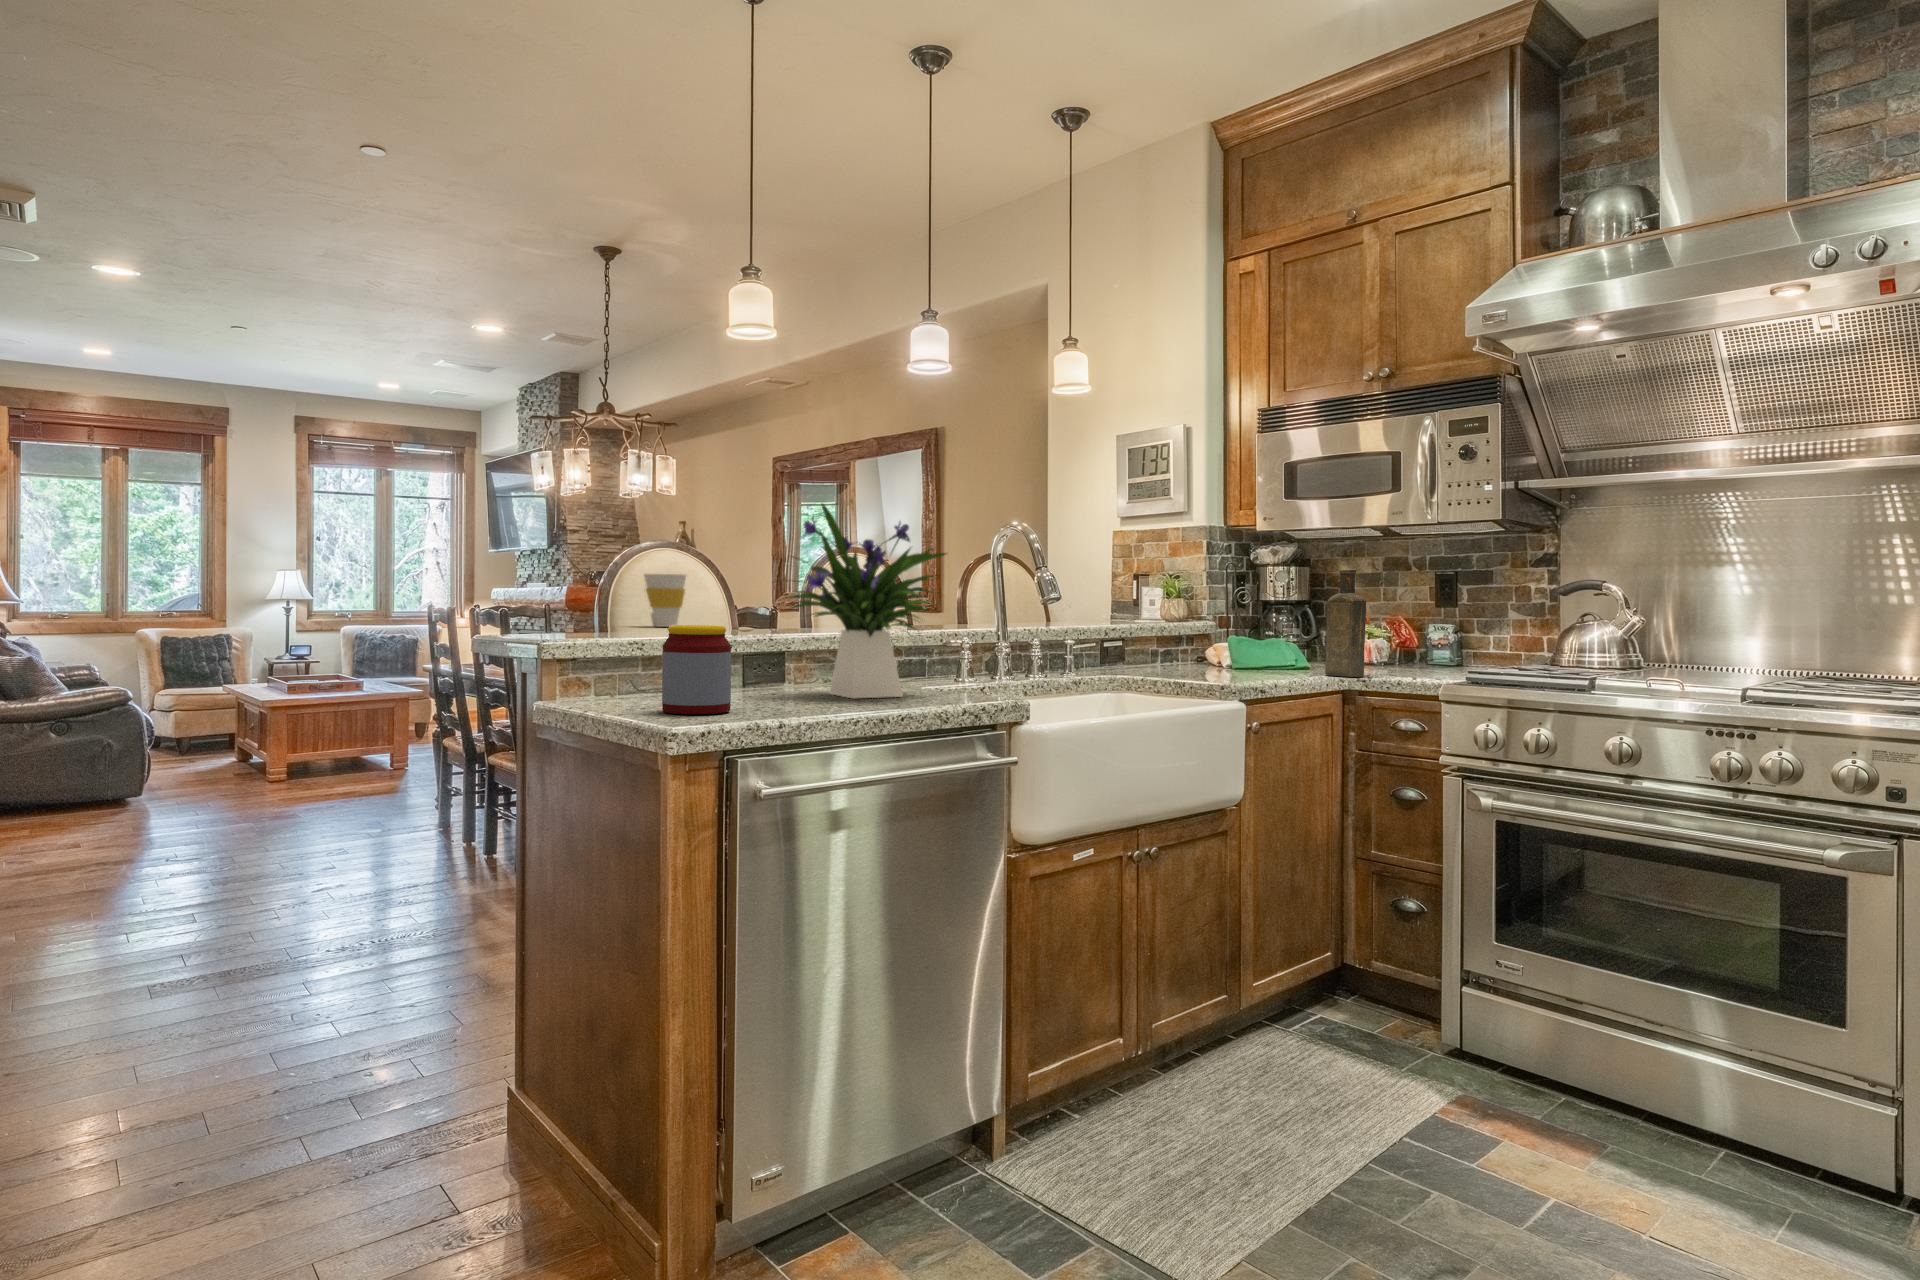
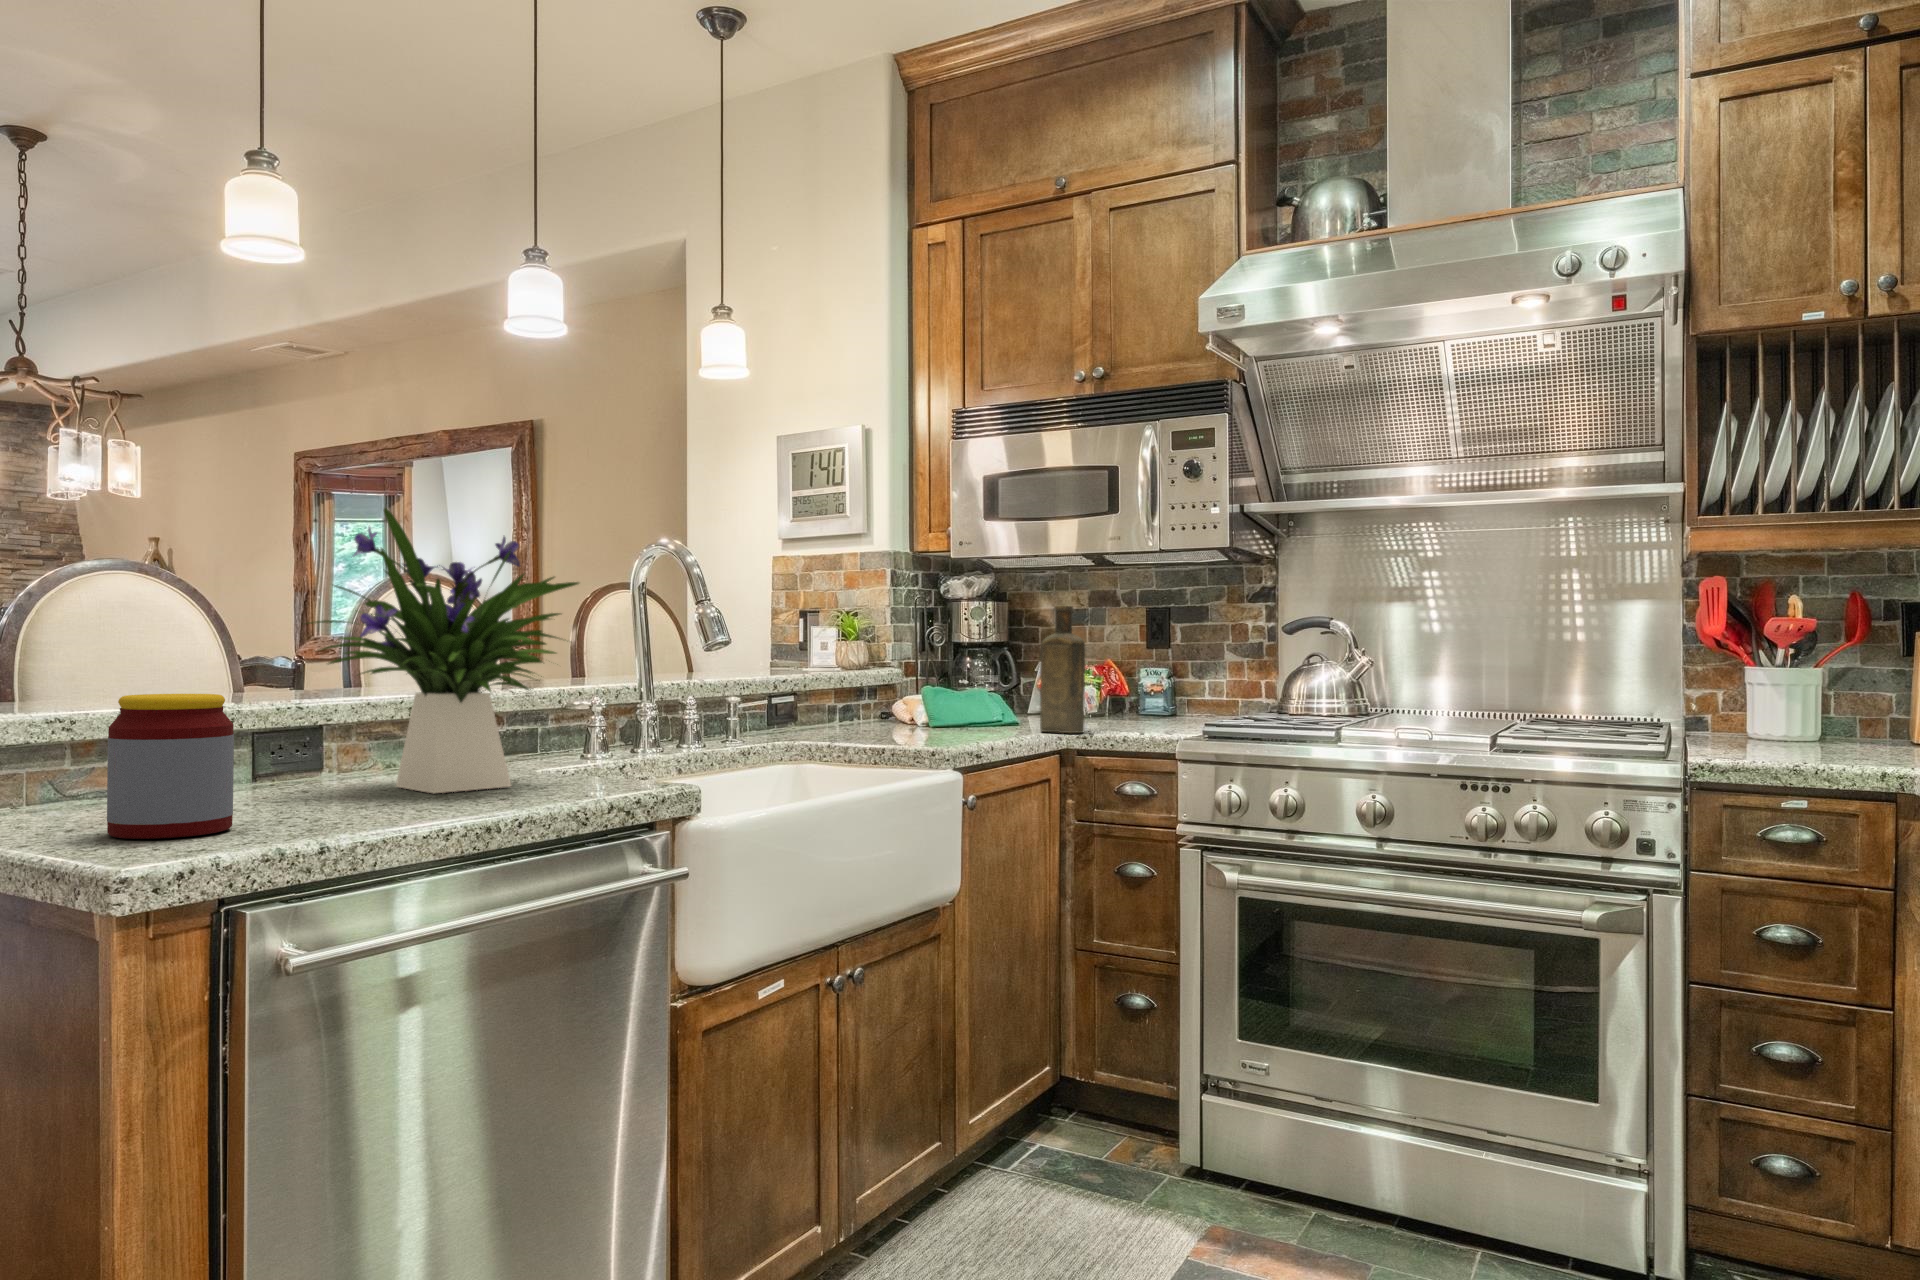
cup: present [644,574,686,627] -> none [80,610,157,690]

